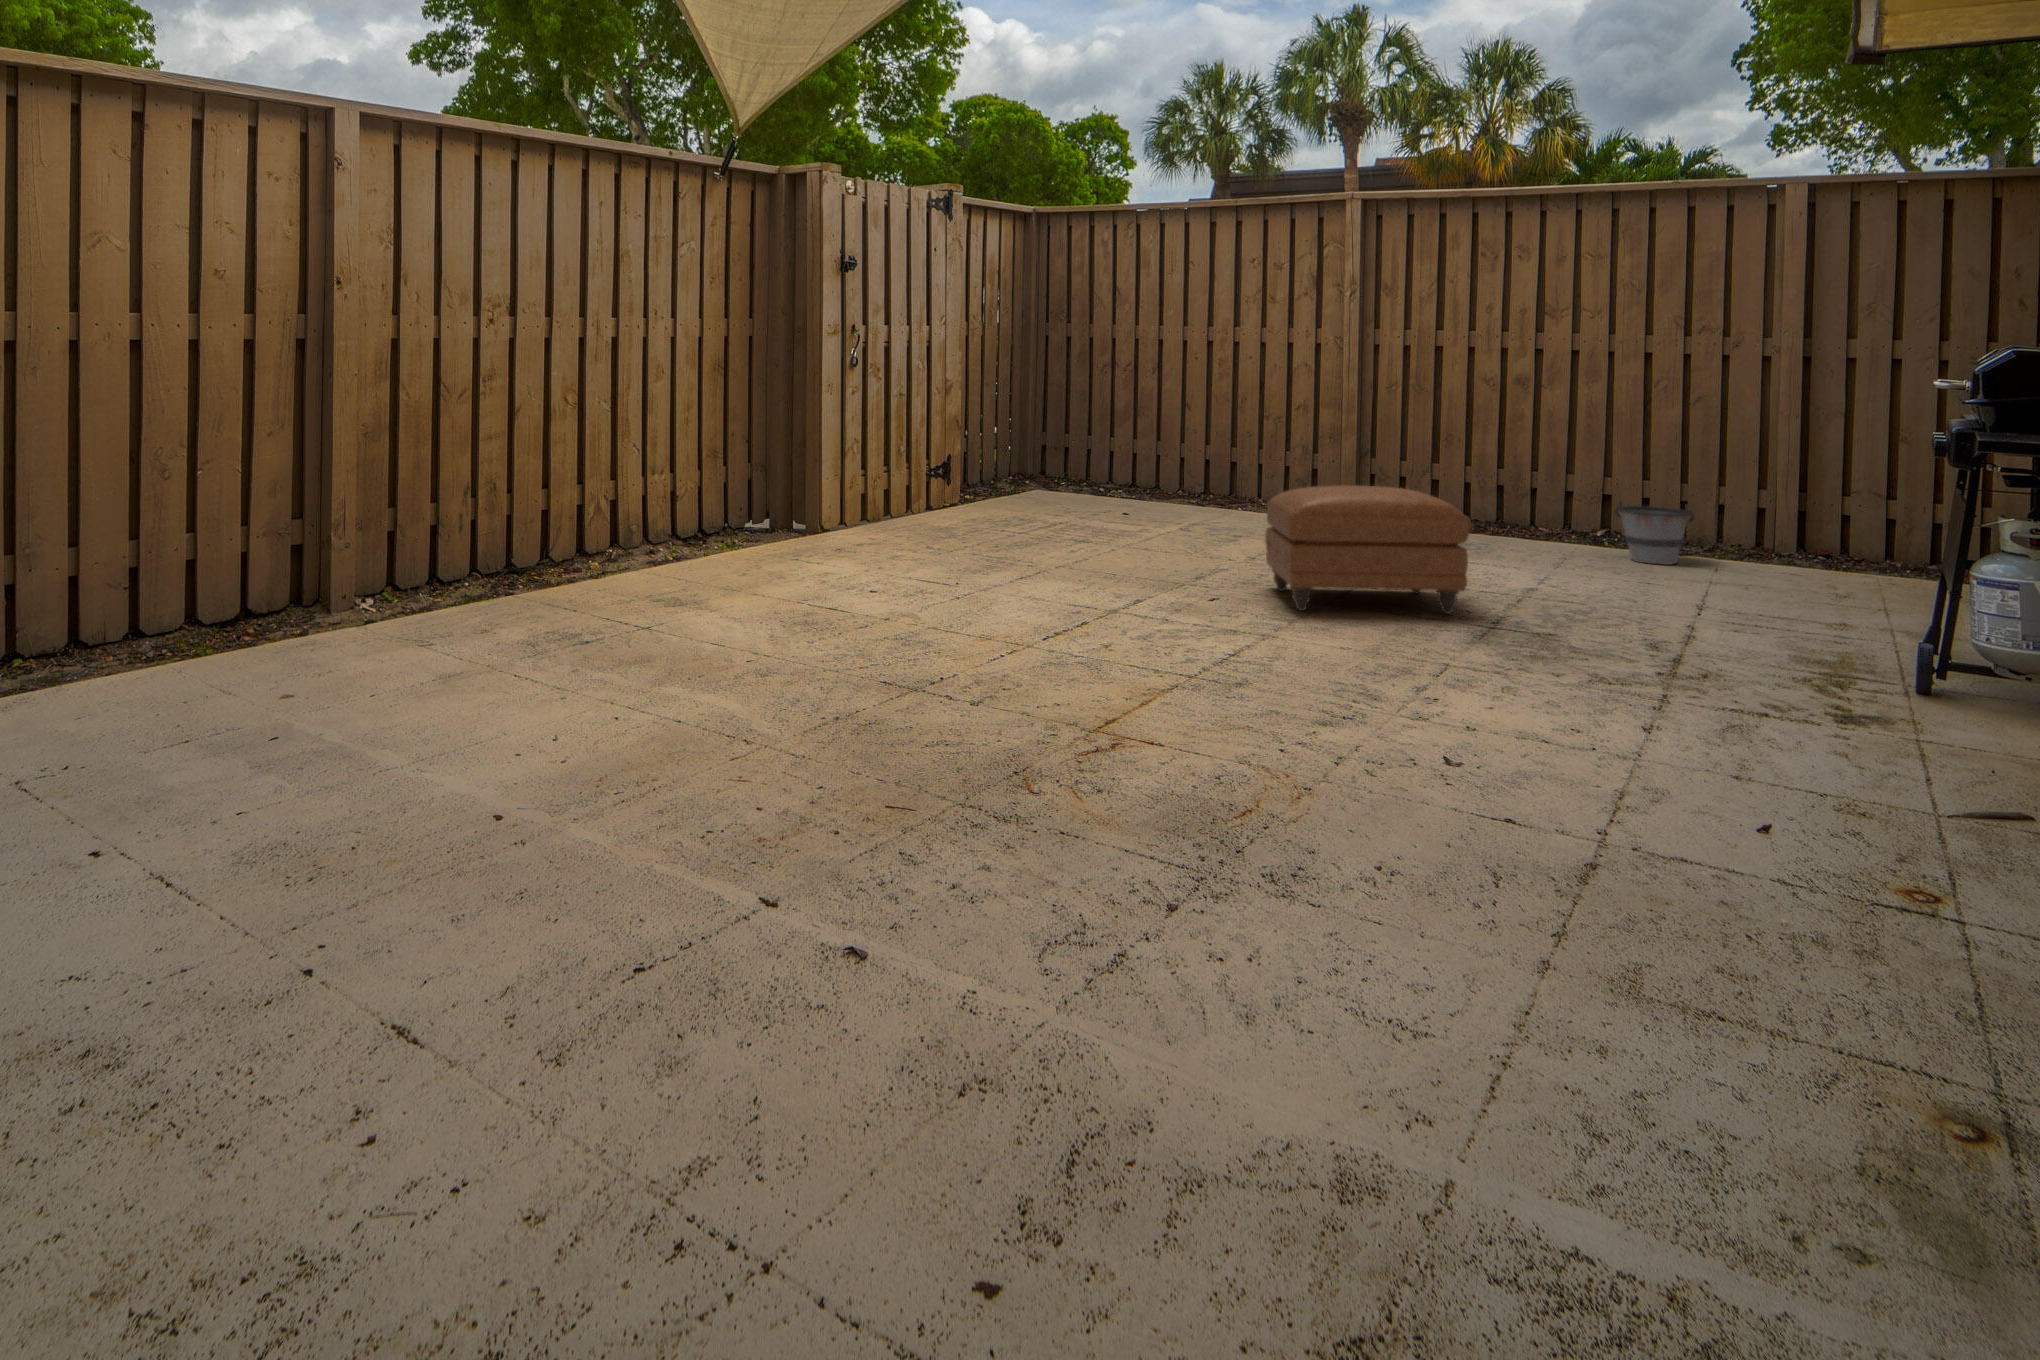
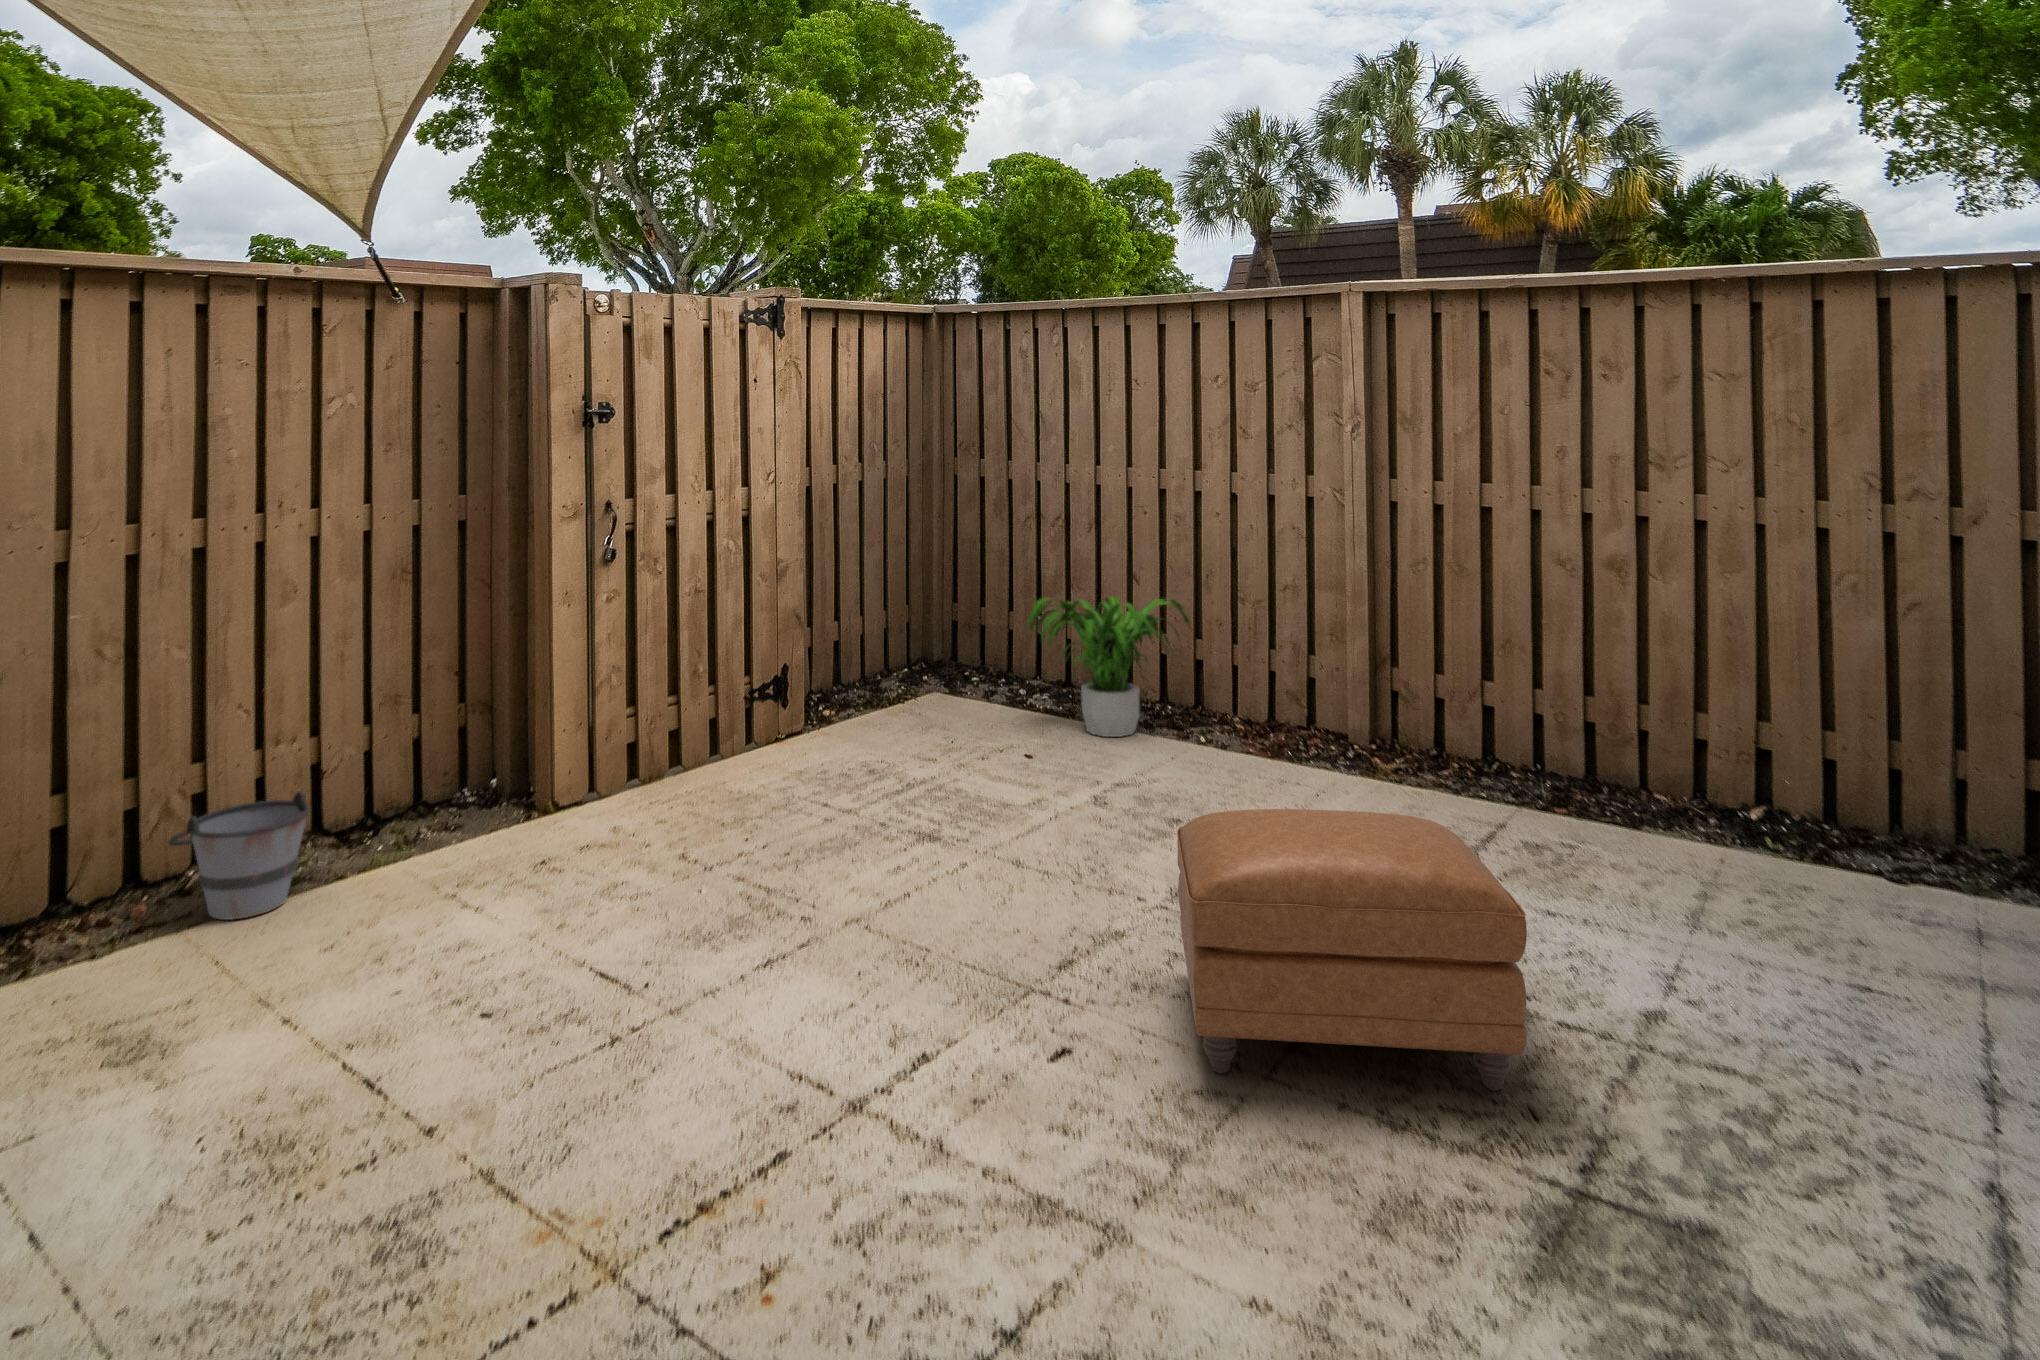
potted plant: none [1120,412,1234,507] -> present [1028,597,1190,737]
bucket: present [1614,501,1695,565] -> present [168,790,310,920]

